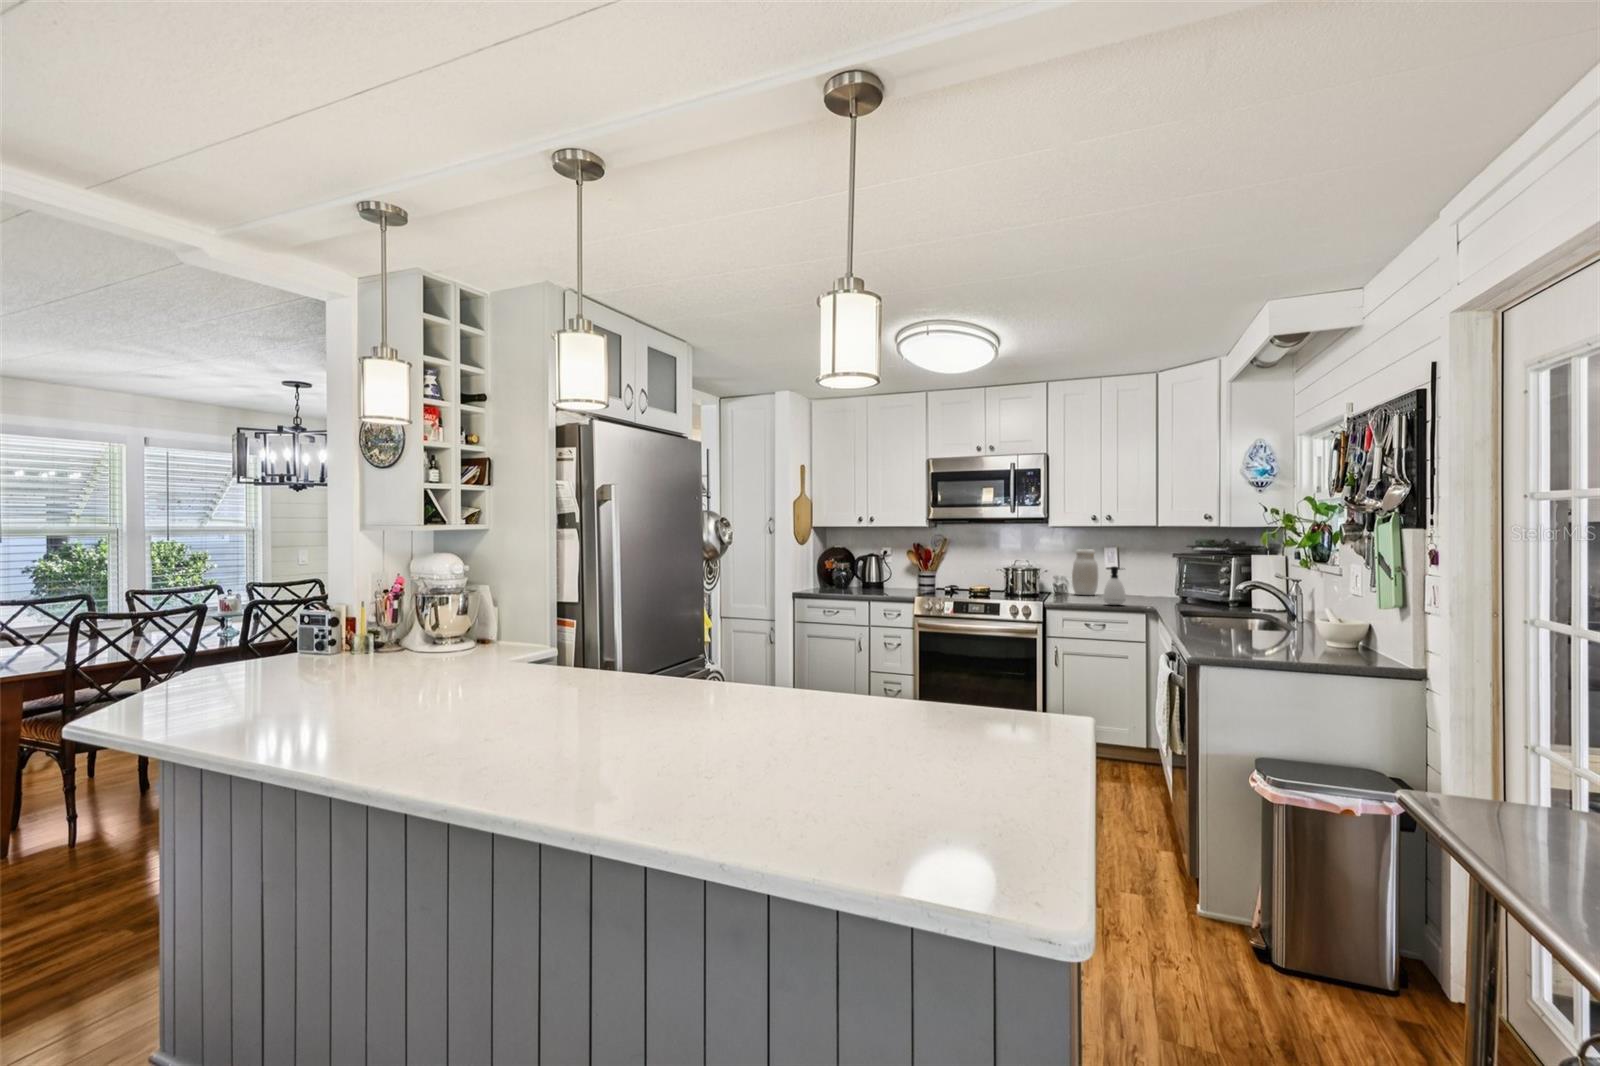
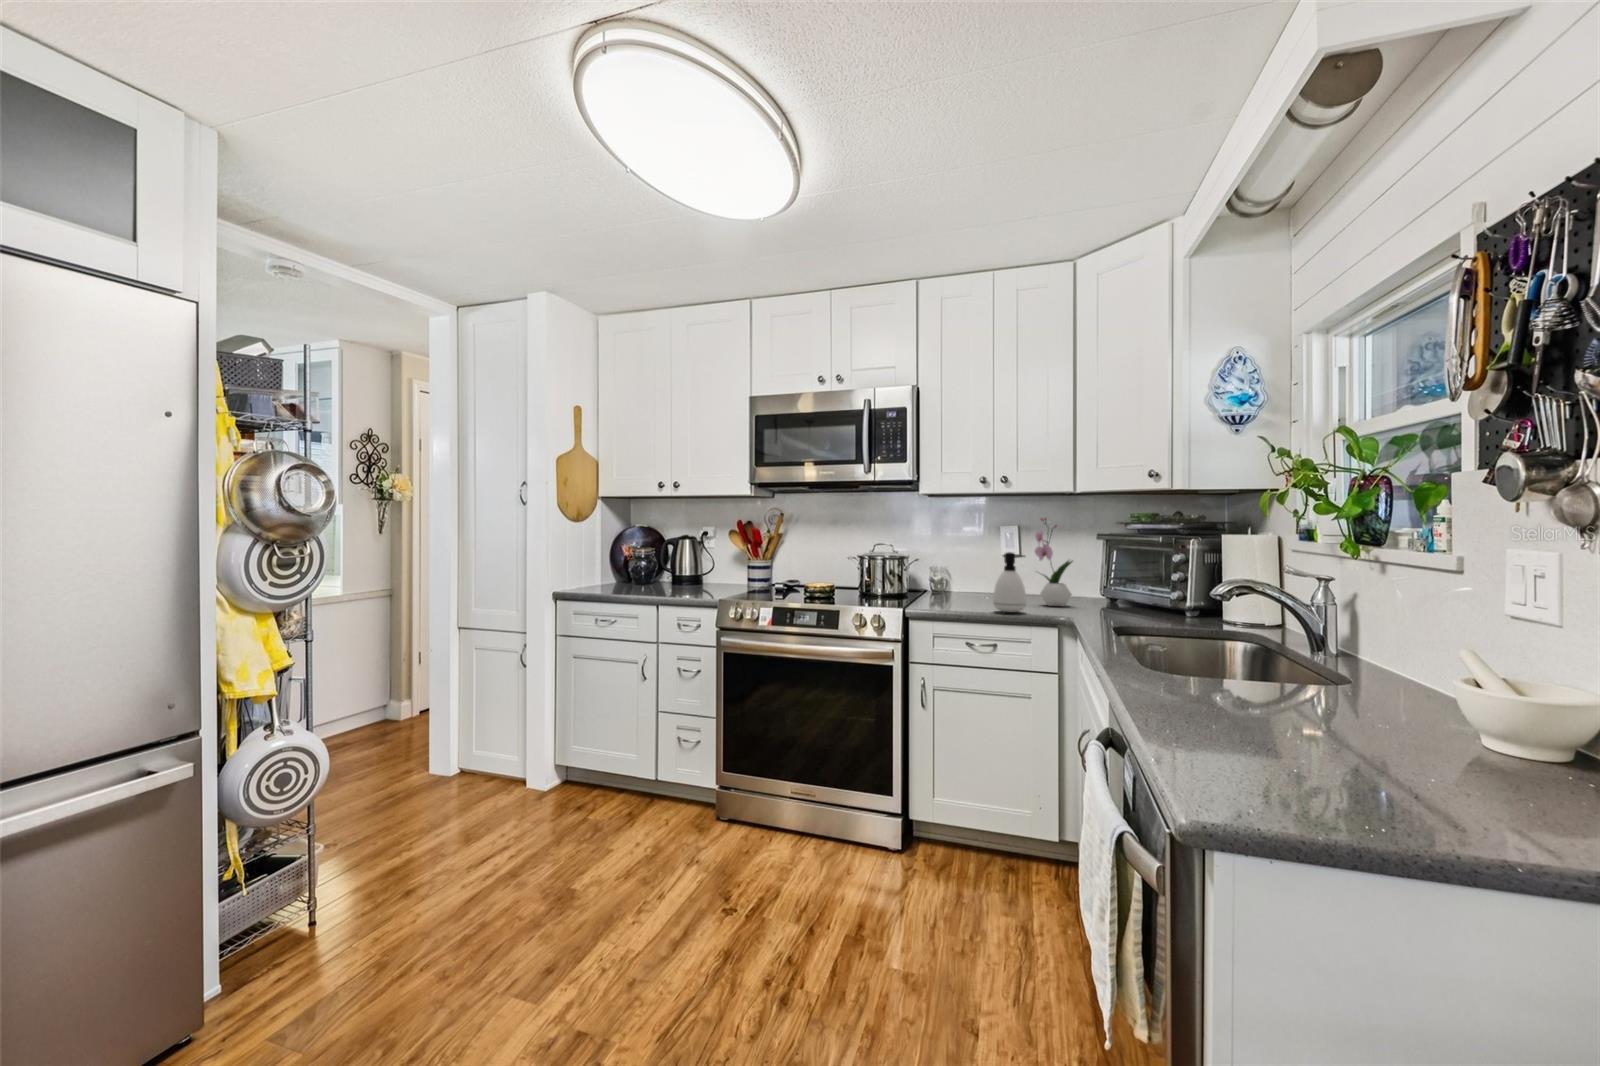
flower arrangement: none [1130,543,1157,602] -> present [1035,518,1072,606]
jar: present [1072,549,1098,595] -> none [956,529,992,595]

